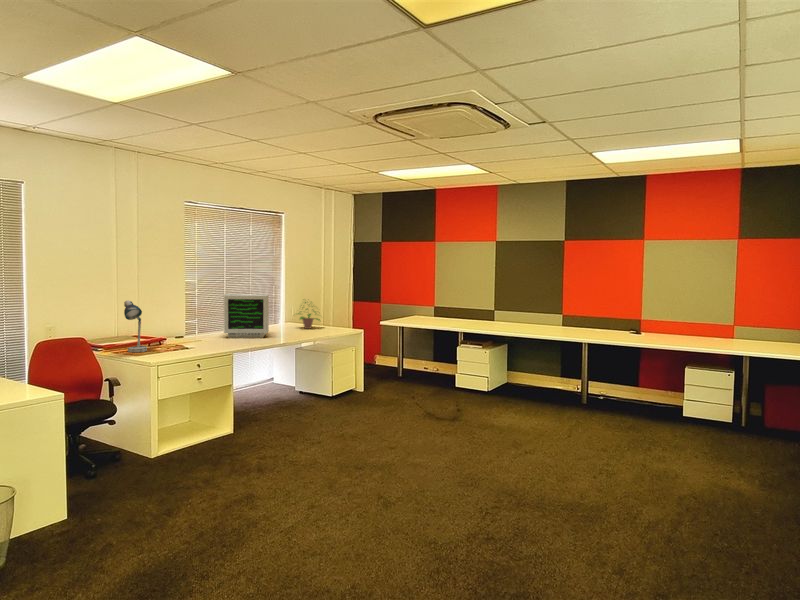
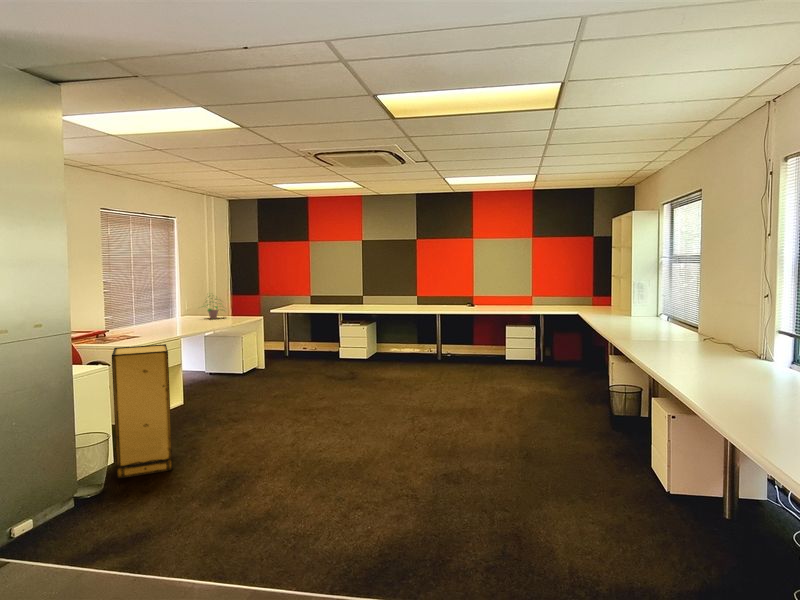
computer monitor: present [224,295,269,338] -> none [151,289,194,328]
desk lamp: present [124,300,147,352] -> none [92,296,111,341]
storage cabinet: none [21,373,129,554] -> present [112,344,173,479]

